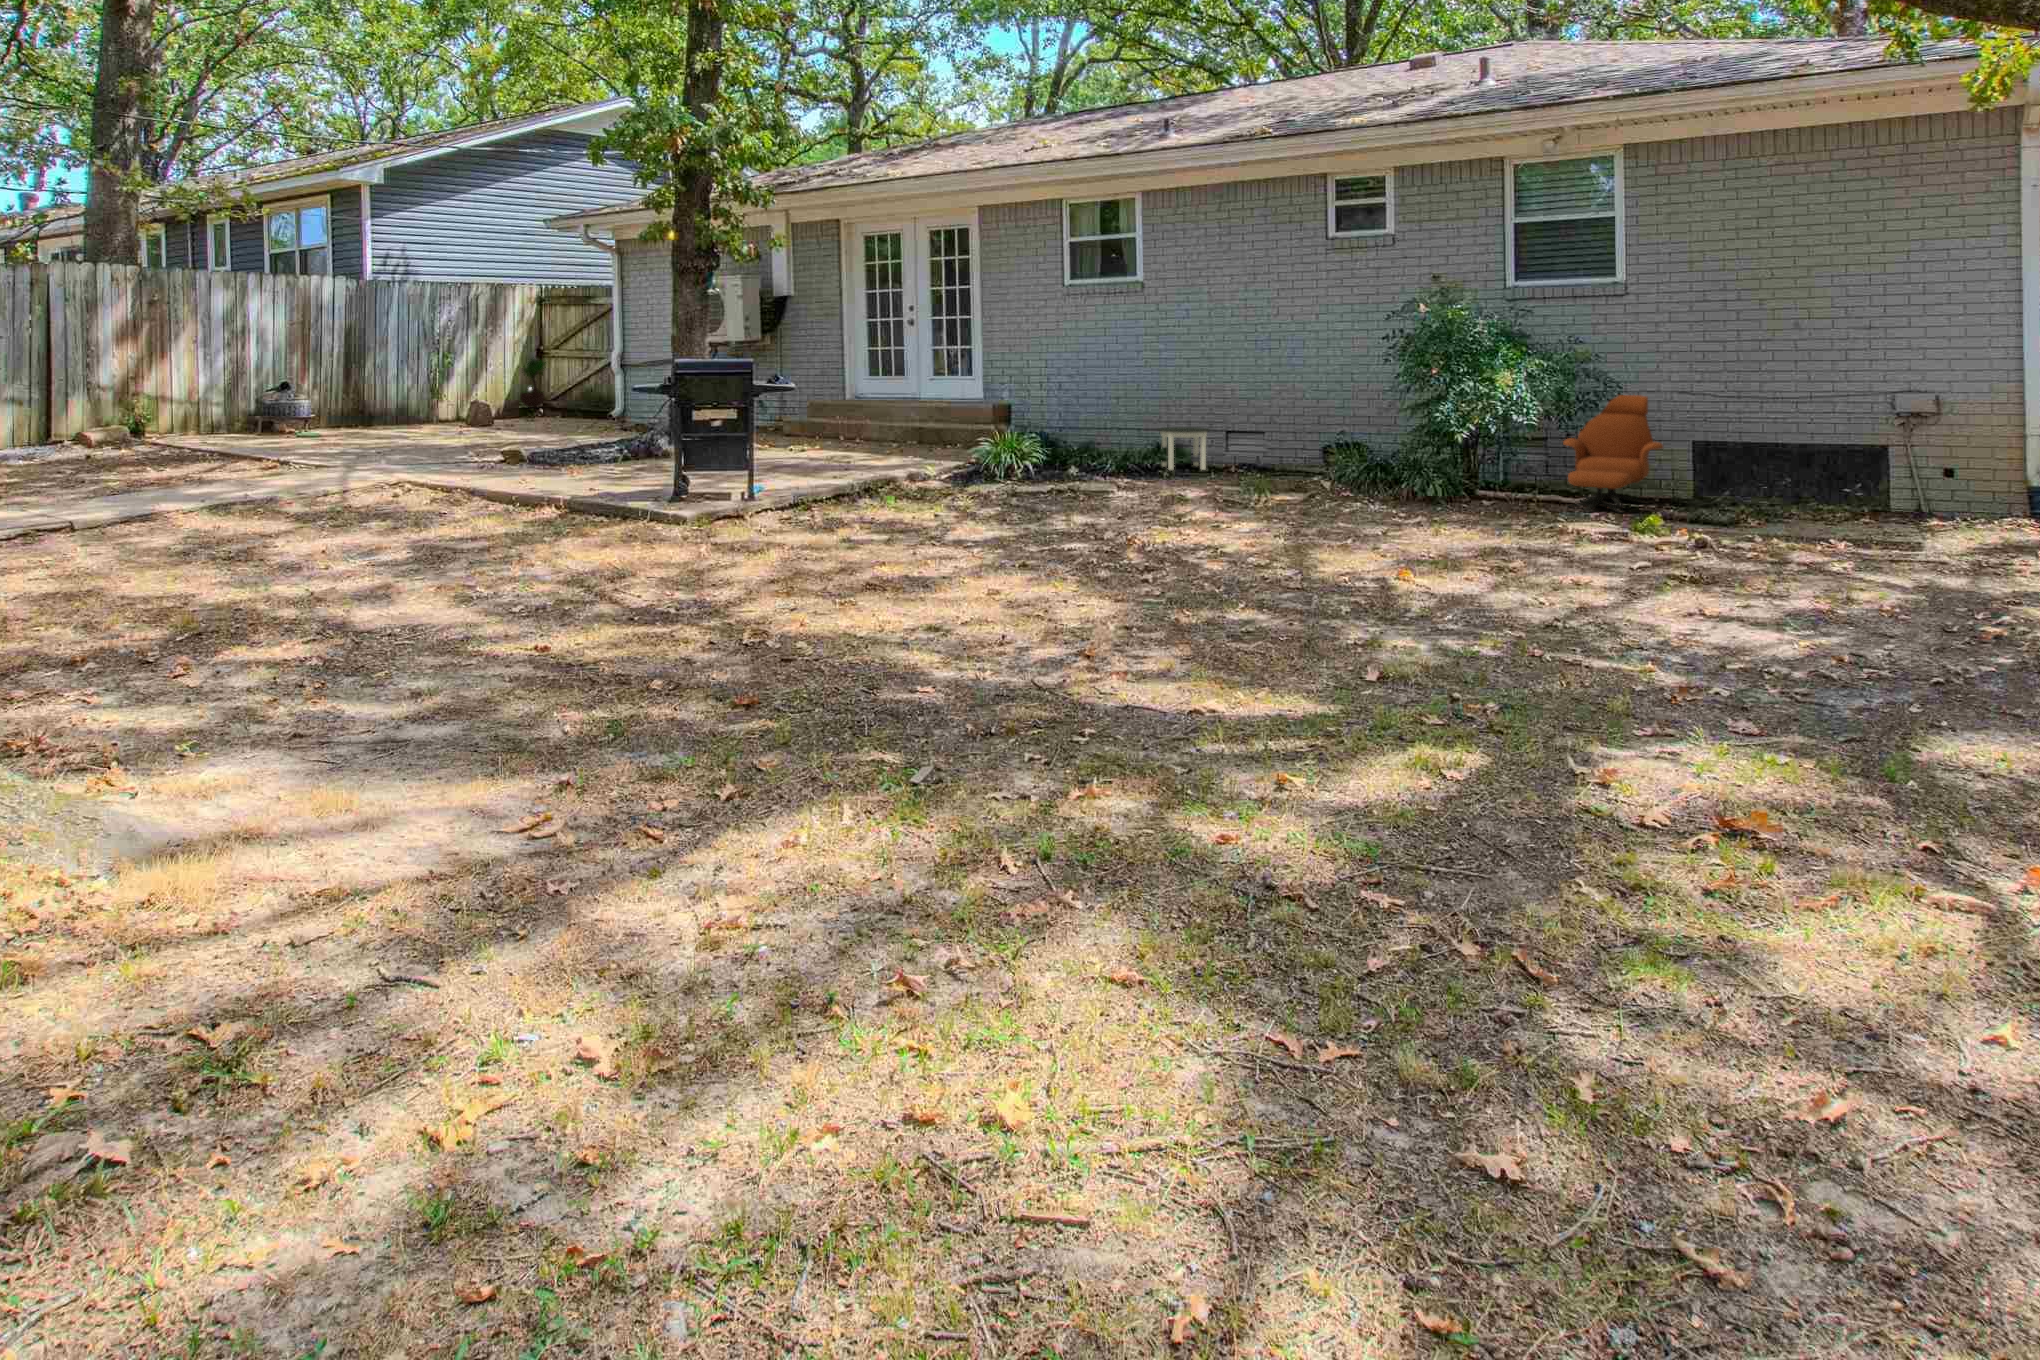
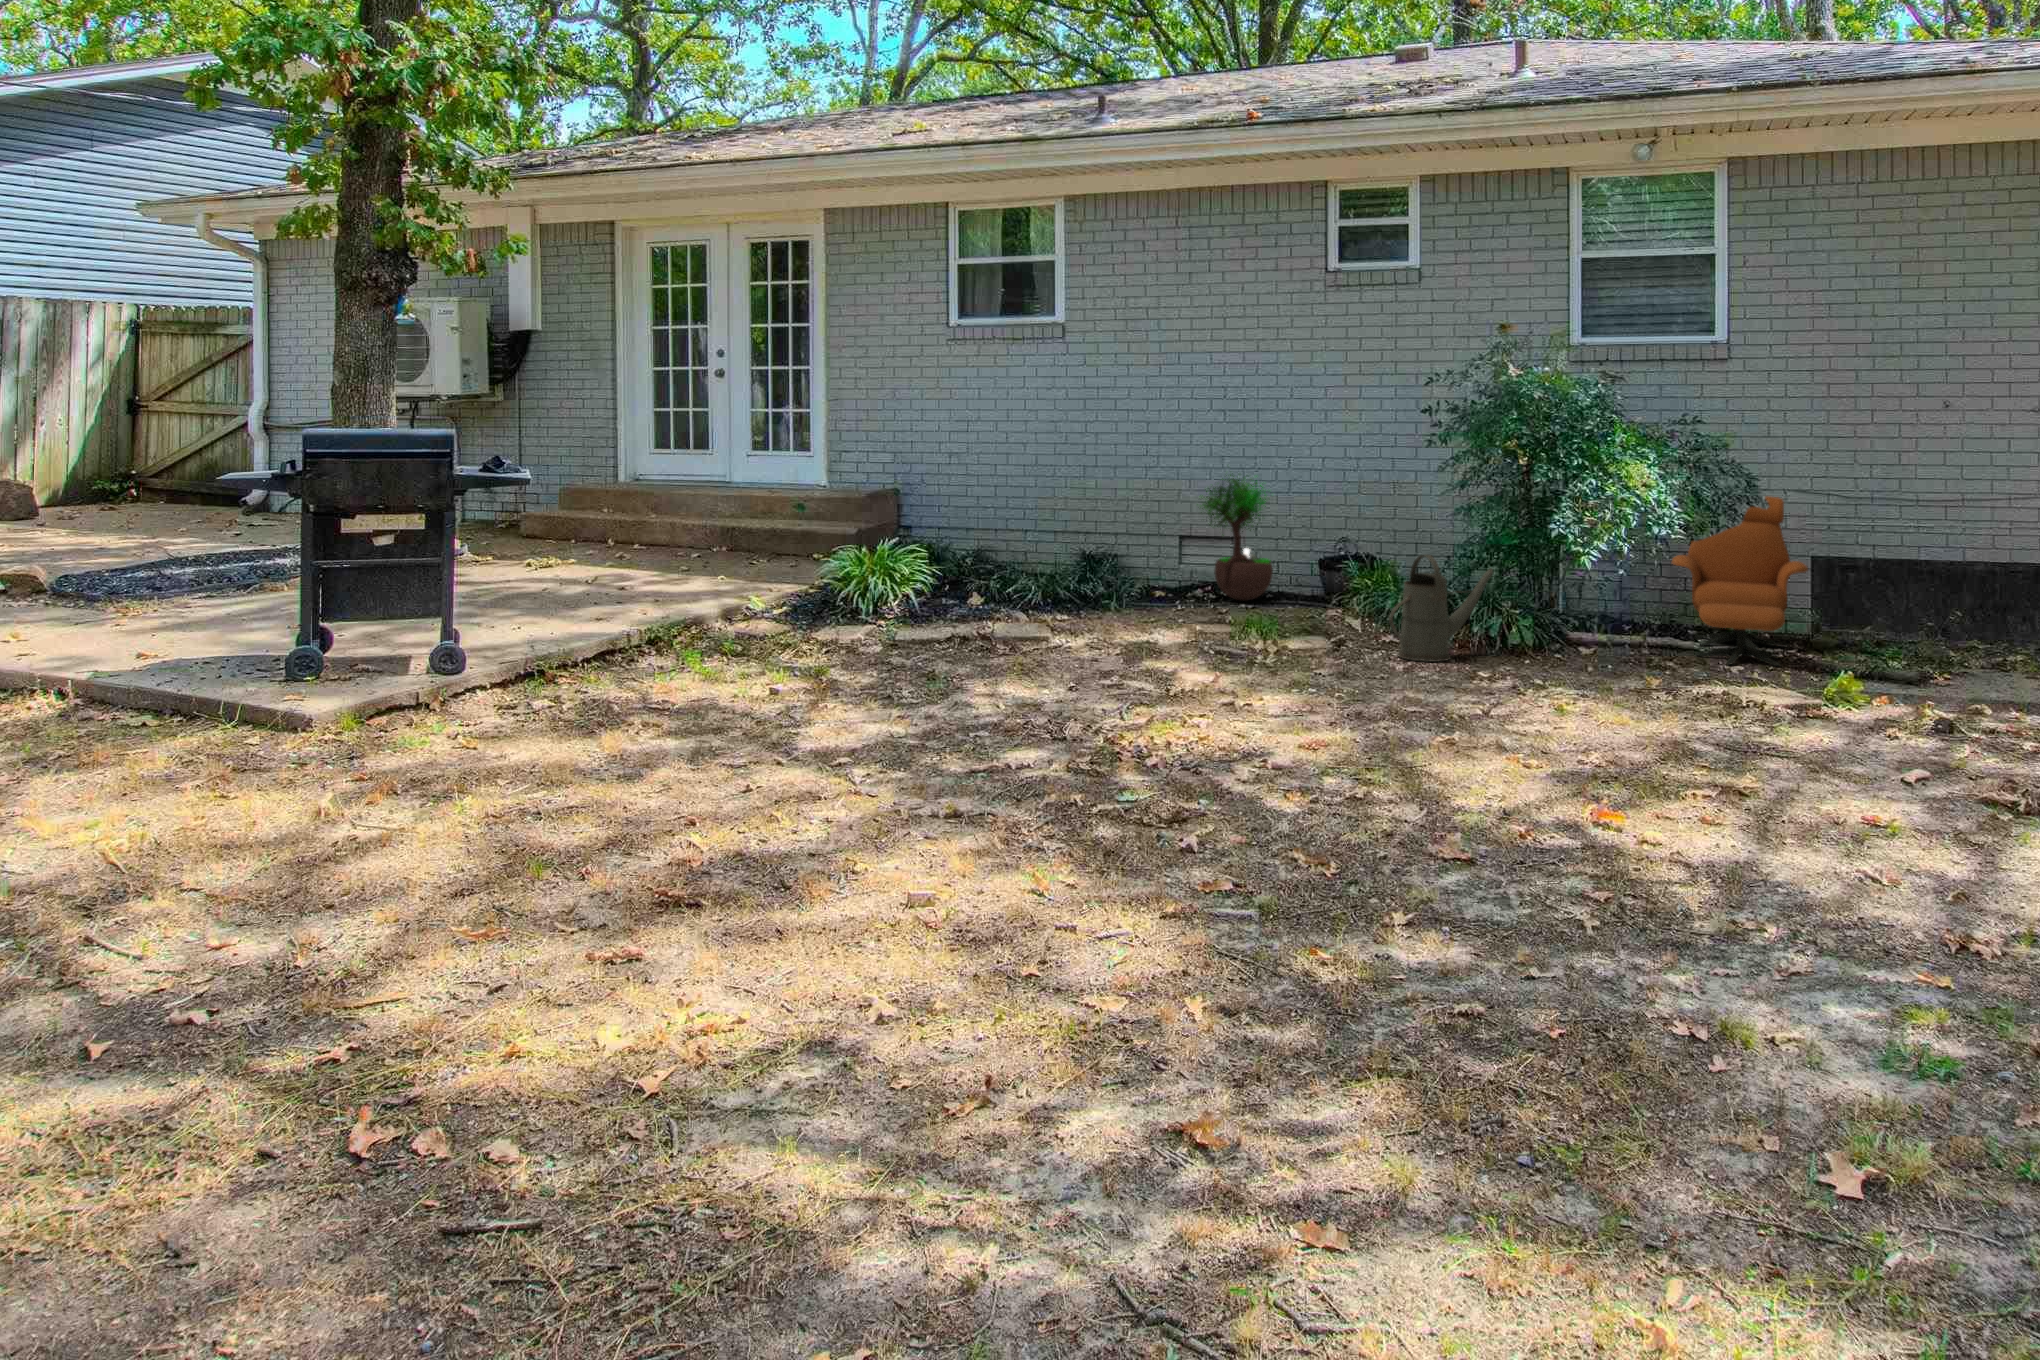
potted tree: present [520,358,546,408] -> present [1200,475,1273,601]
round table: present [1158,427,1209,470] -> none [1087,531,1162,596]
watering can: none [1336,436,1416,507] -> present [1389,555,1493,662]

